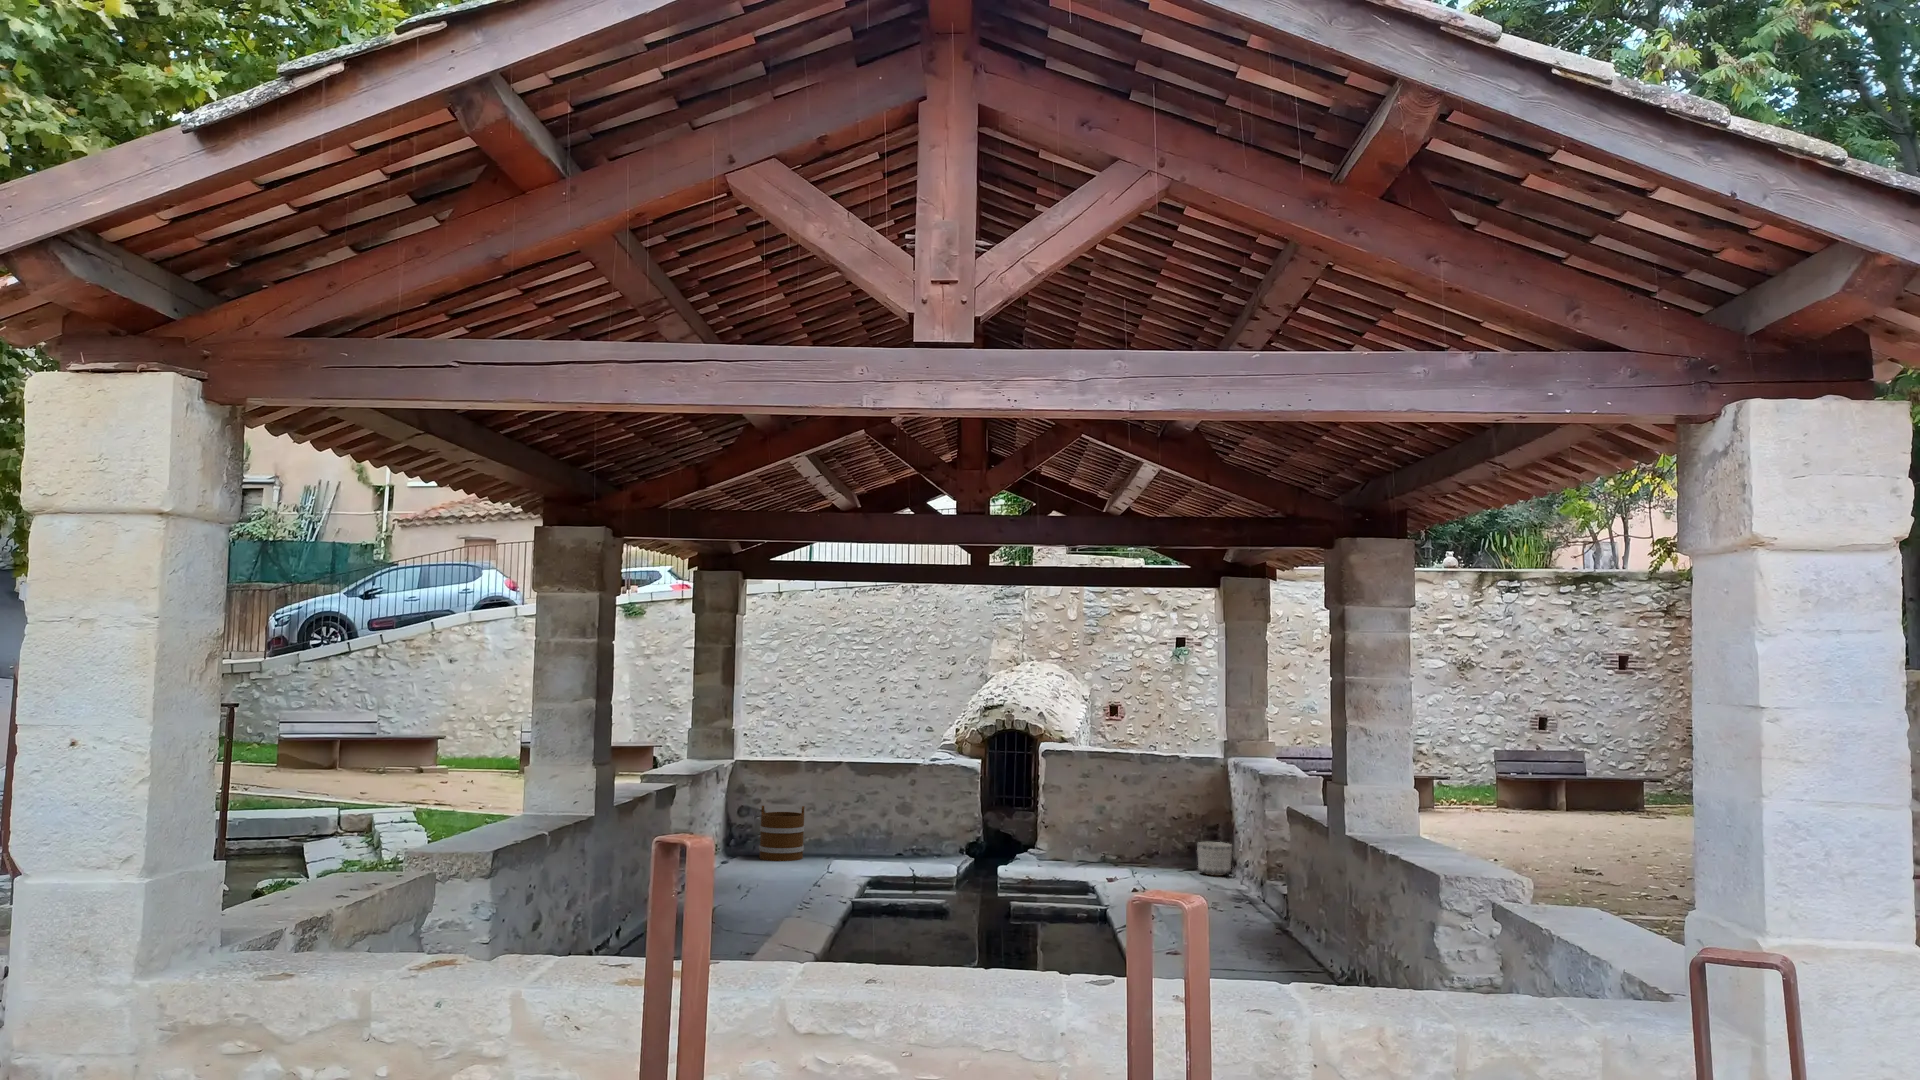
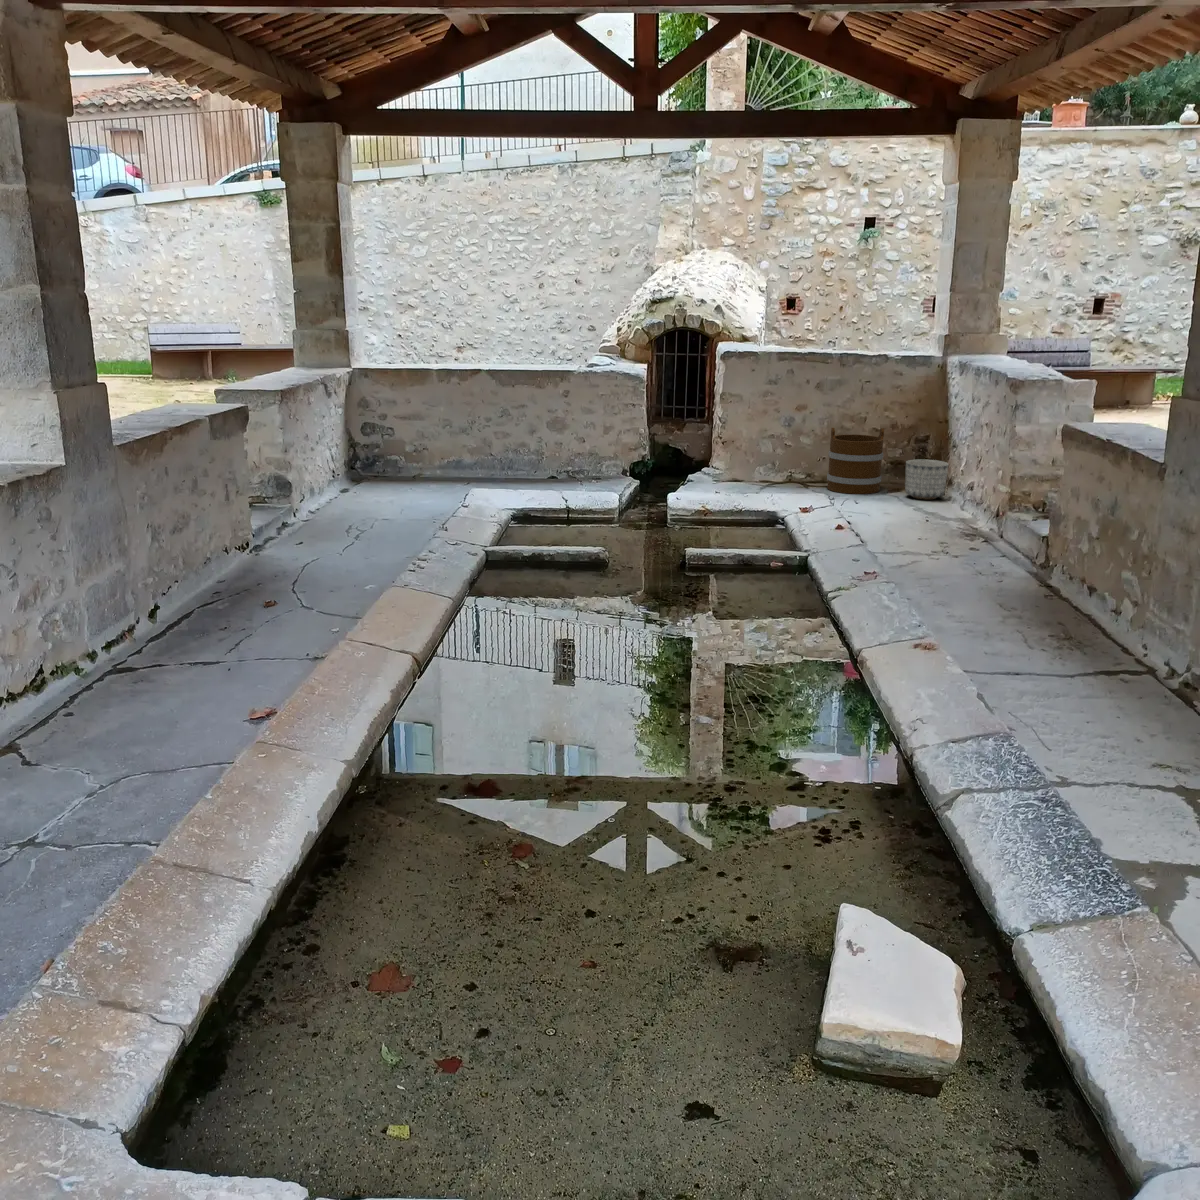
bucket: present [759,806,805,861] -> present [827,428,884,494]

